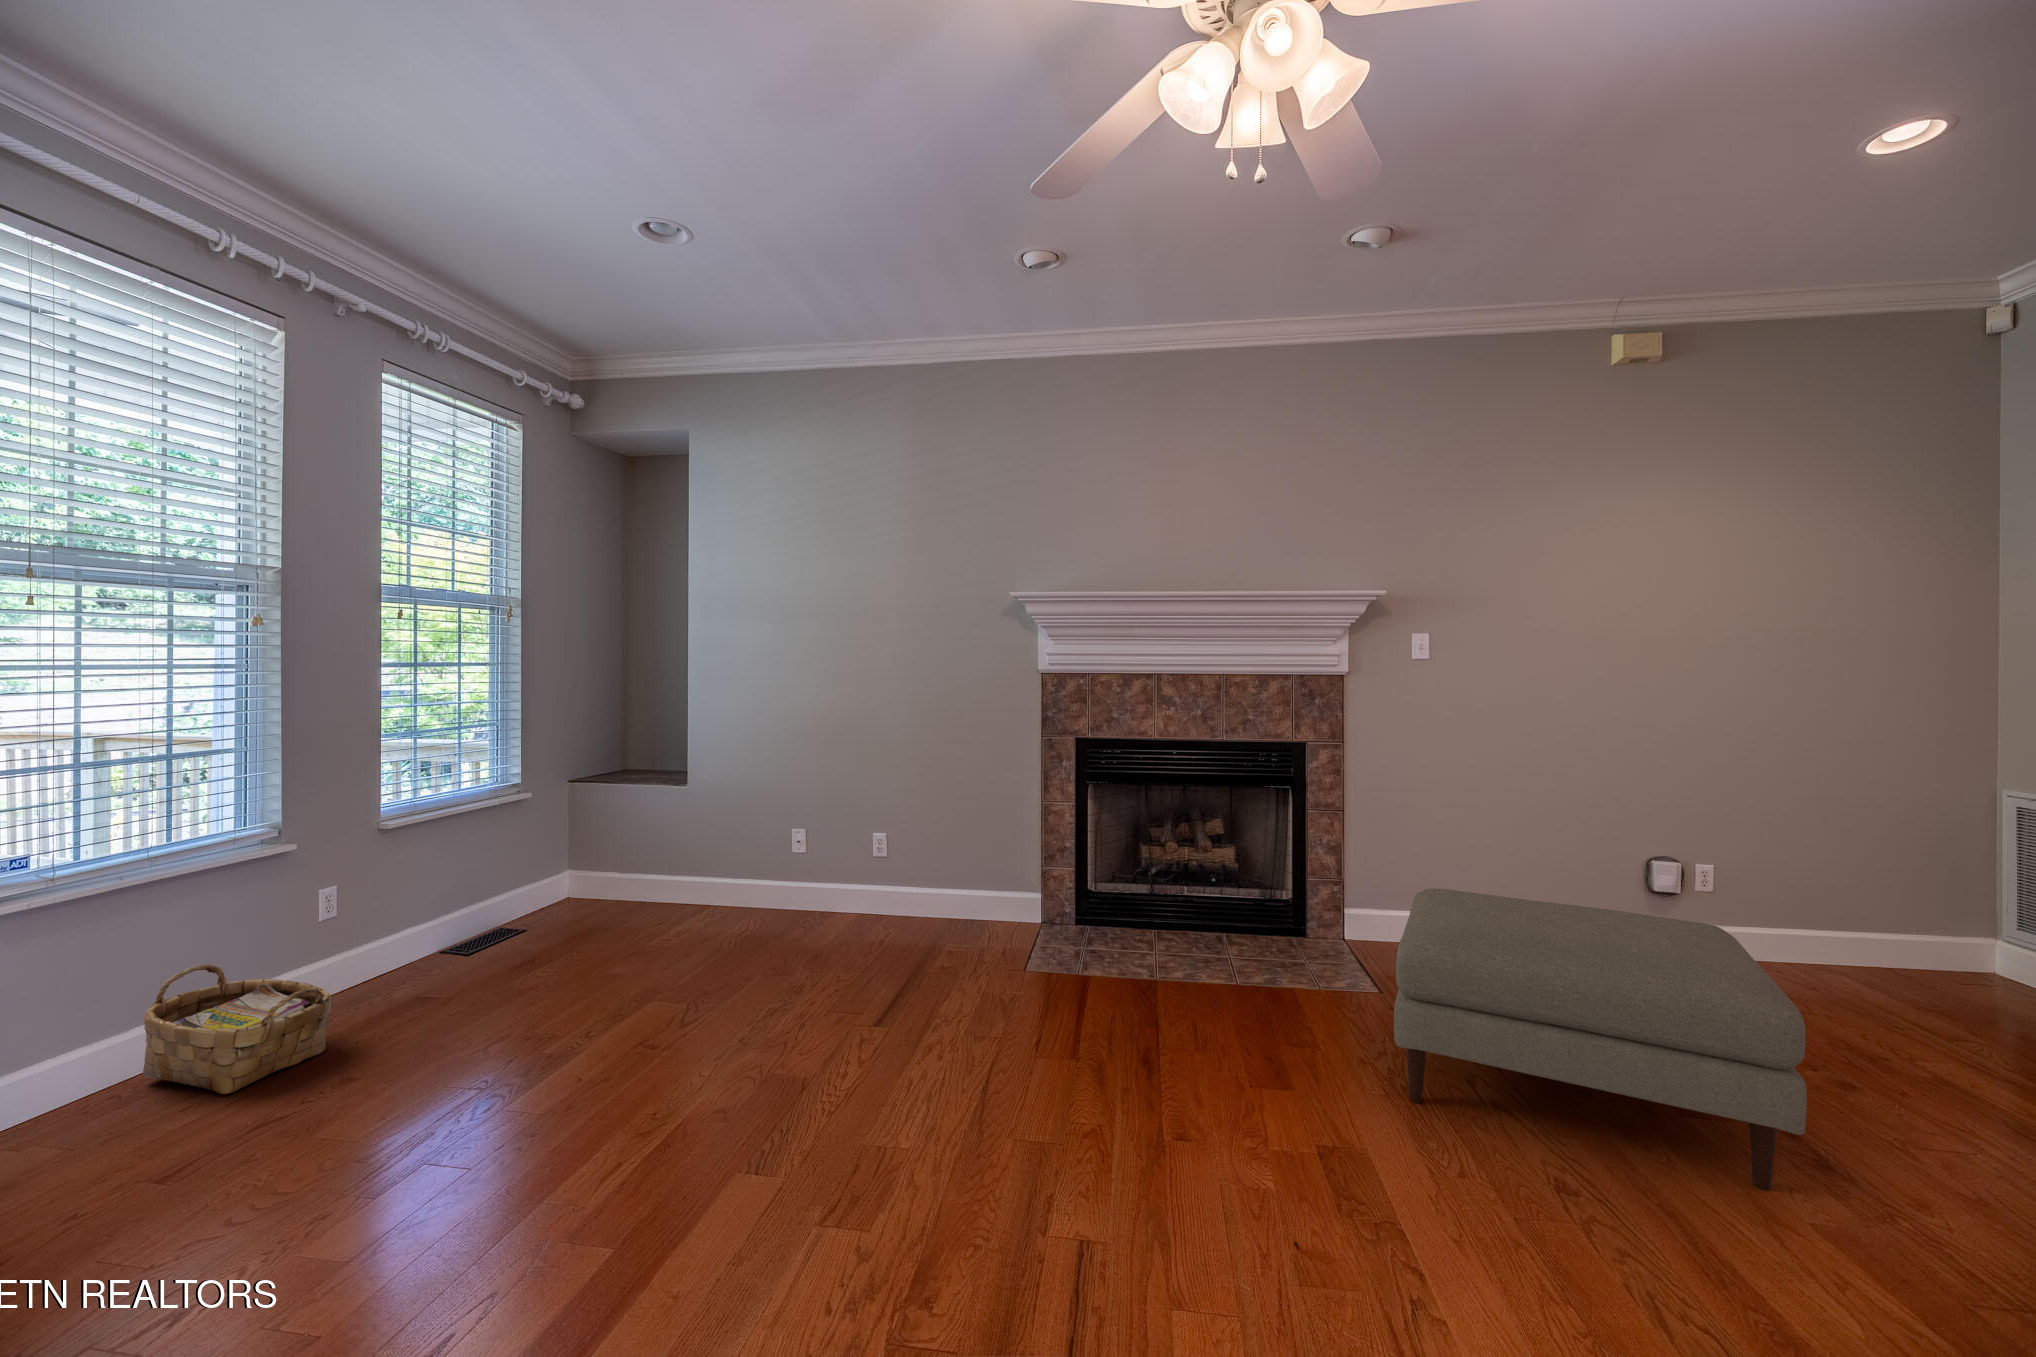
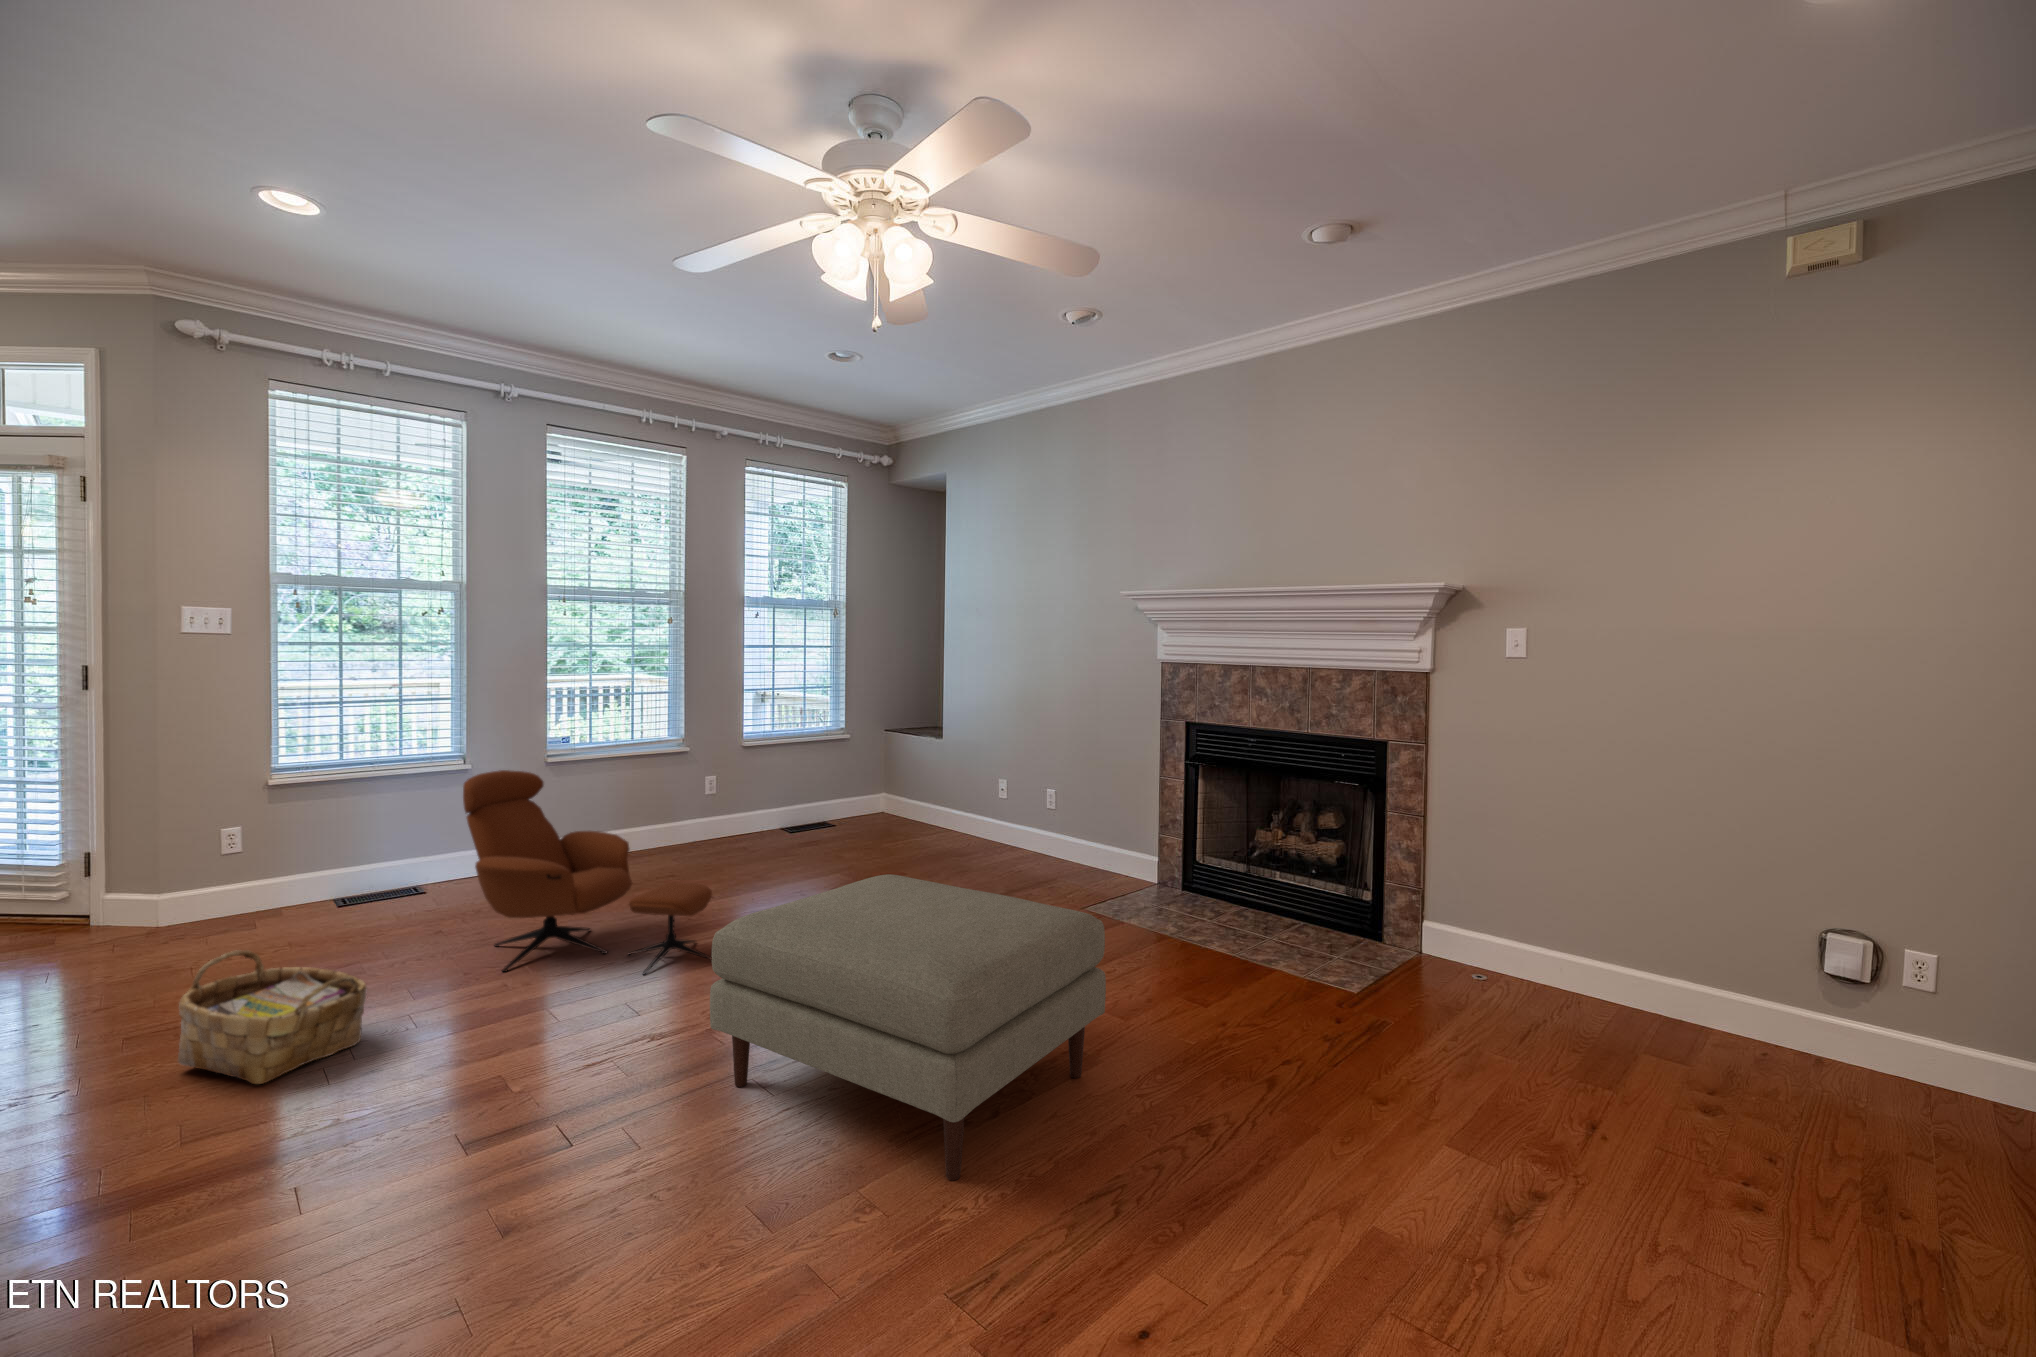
lounge chair: none [420,781,672,978] -> present [463,770,712,974]
ottoman: present [1394,888,1807,1190] -> present [710,874,1106,1180]

